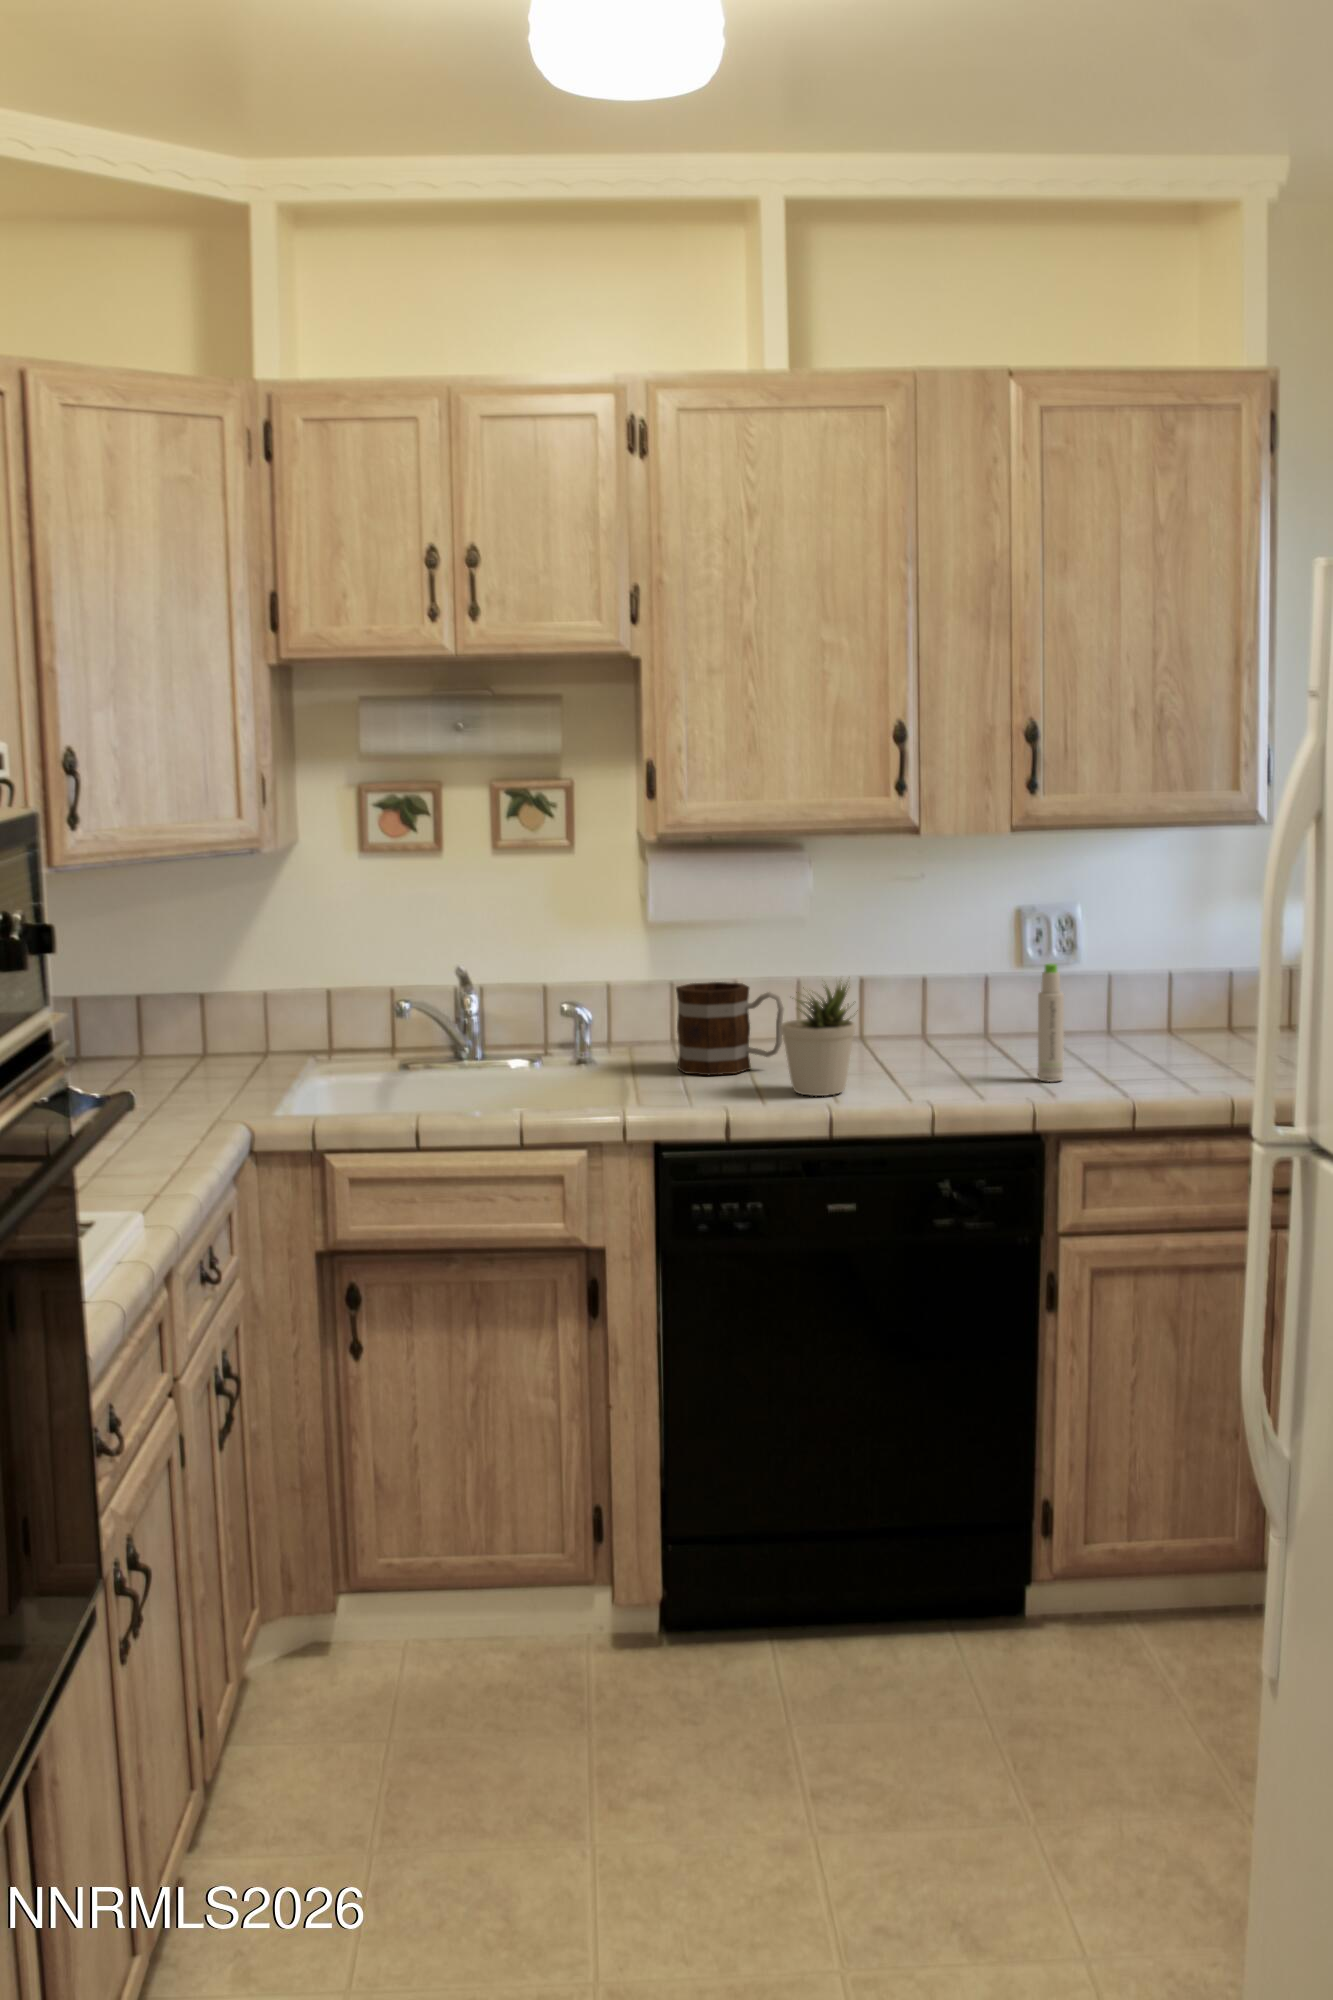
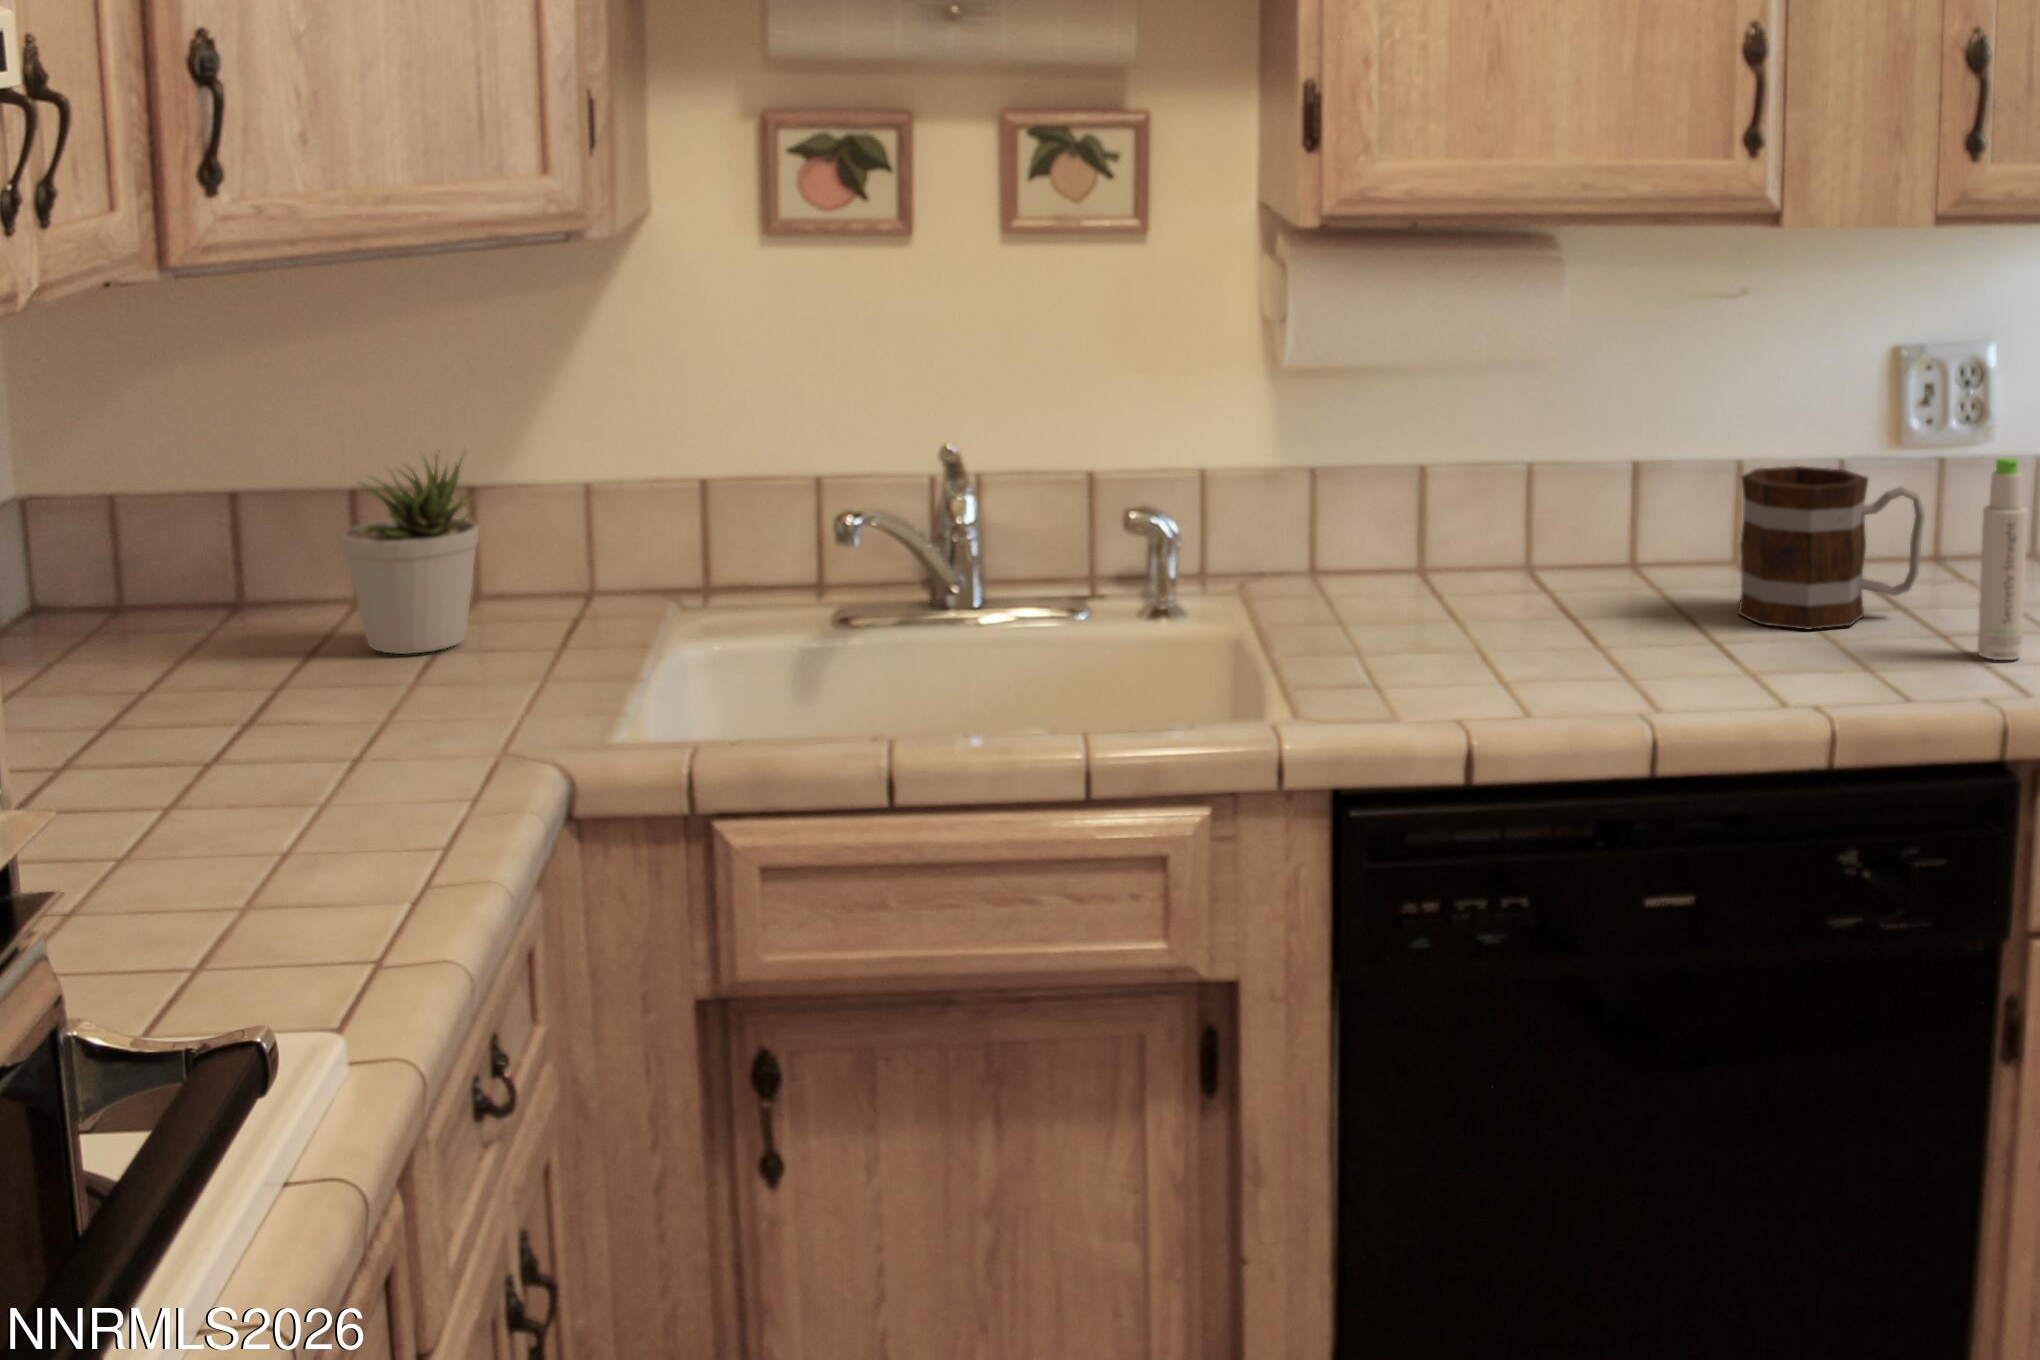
mug: present [676,982,784,1075] -> present [1738,466,1925,629]
potted plant: present [781,984,855,1096] -> present [340,450,479,654]

